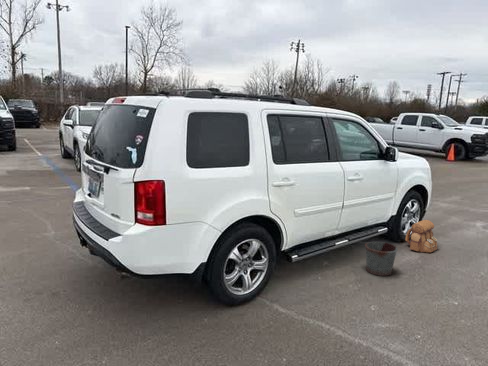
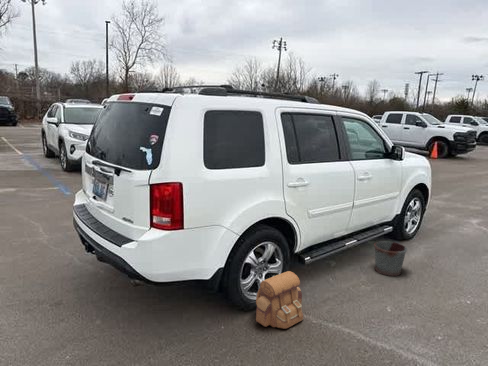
backpack: present [405,220,437,252] -> present [256,271,303,329]

